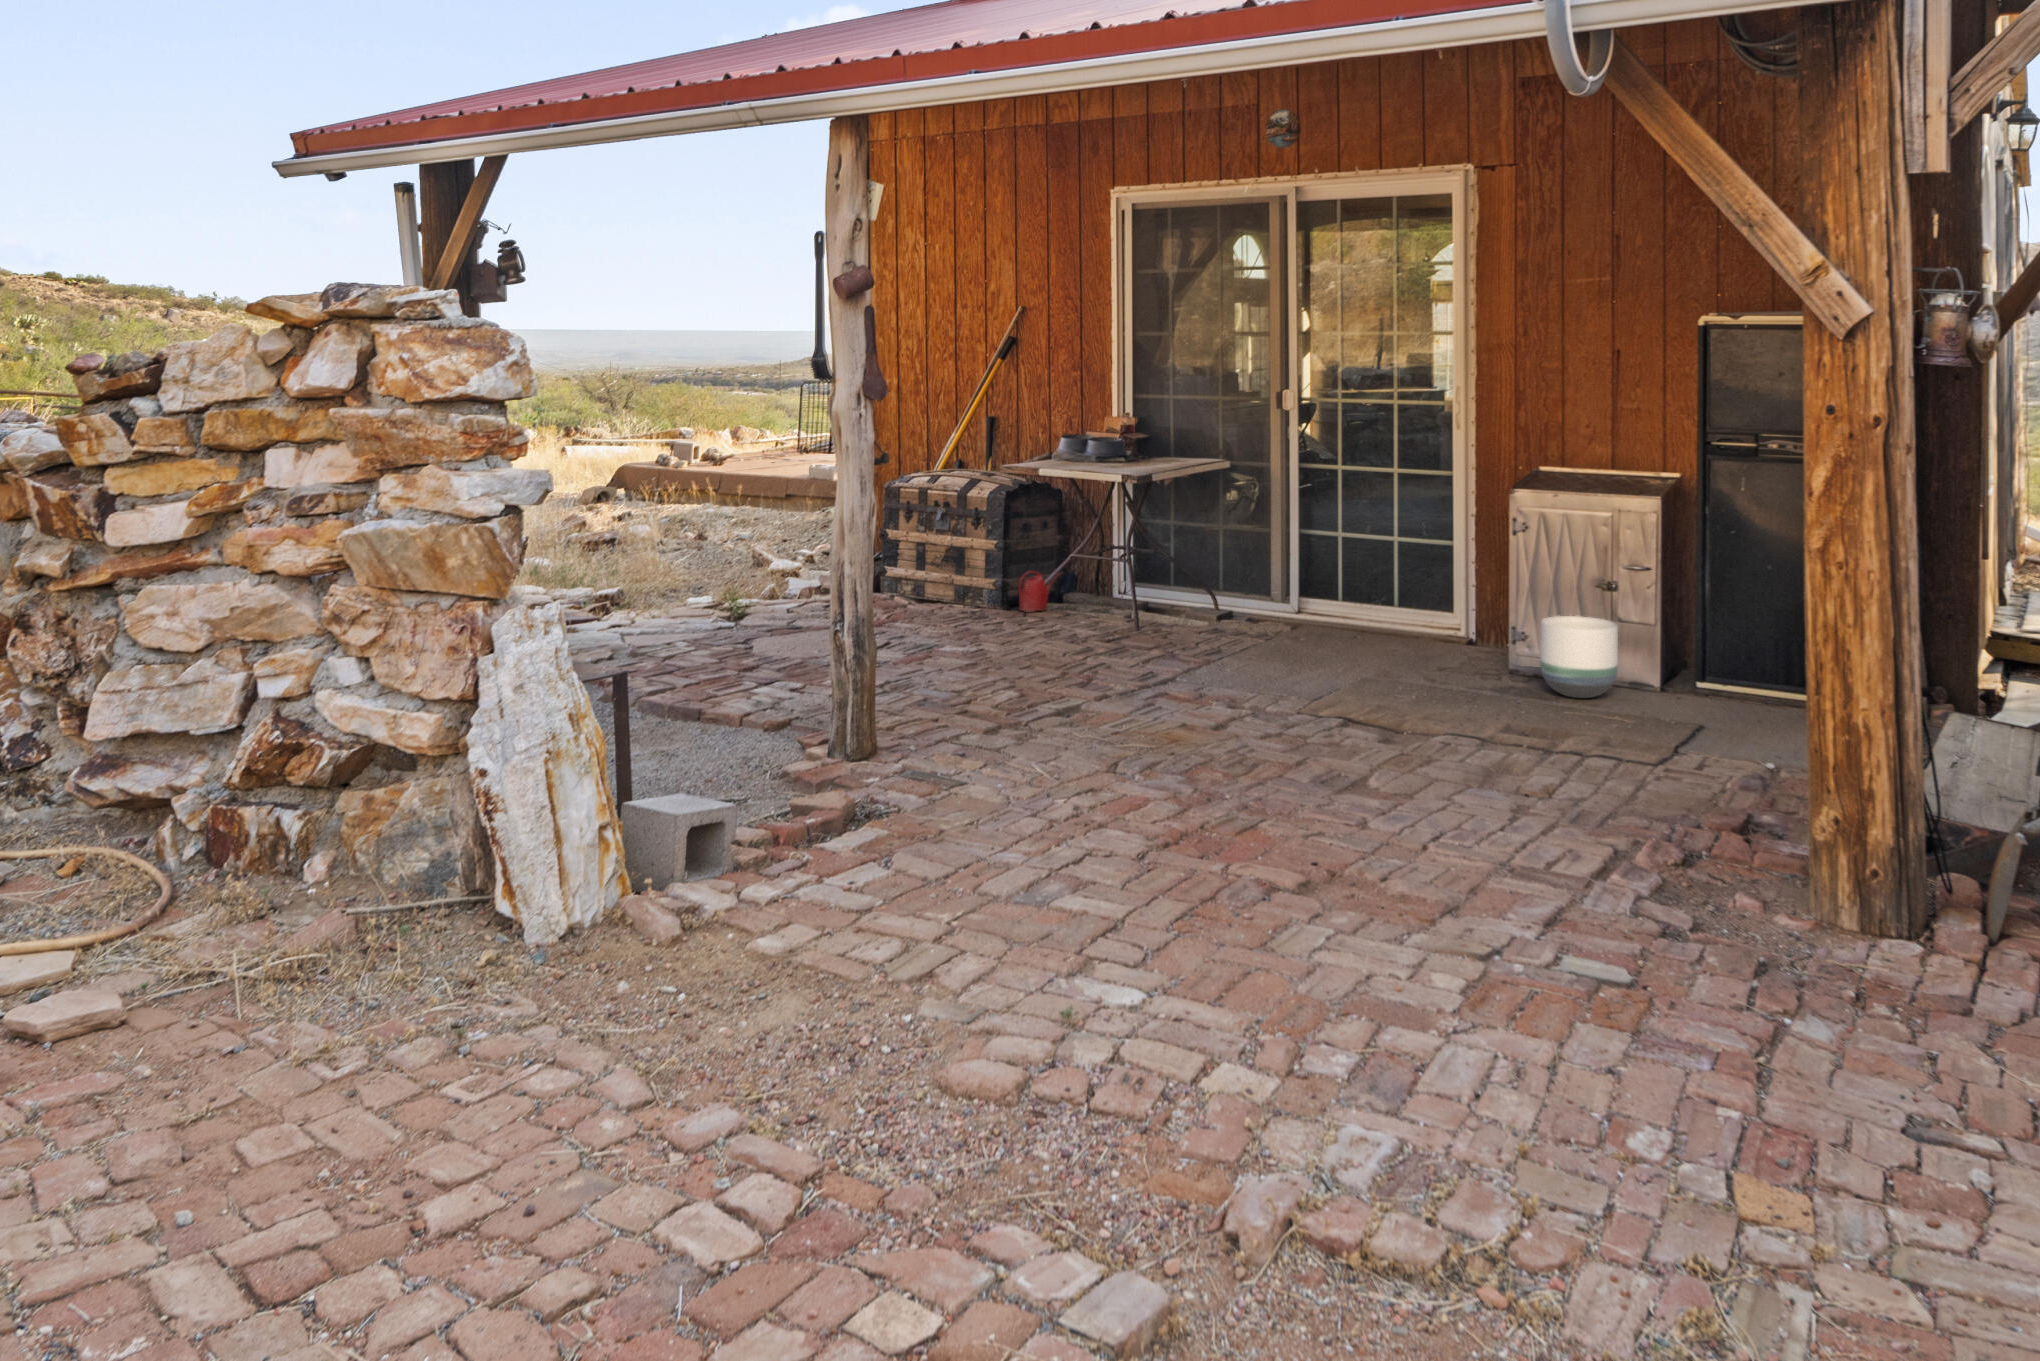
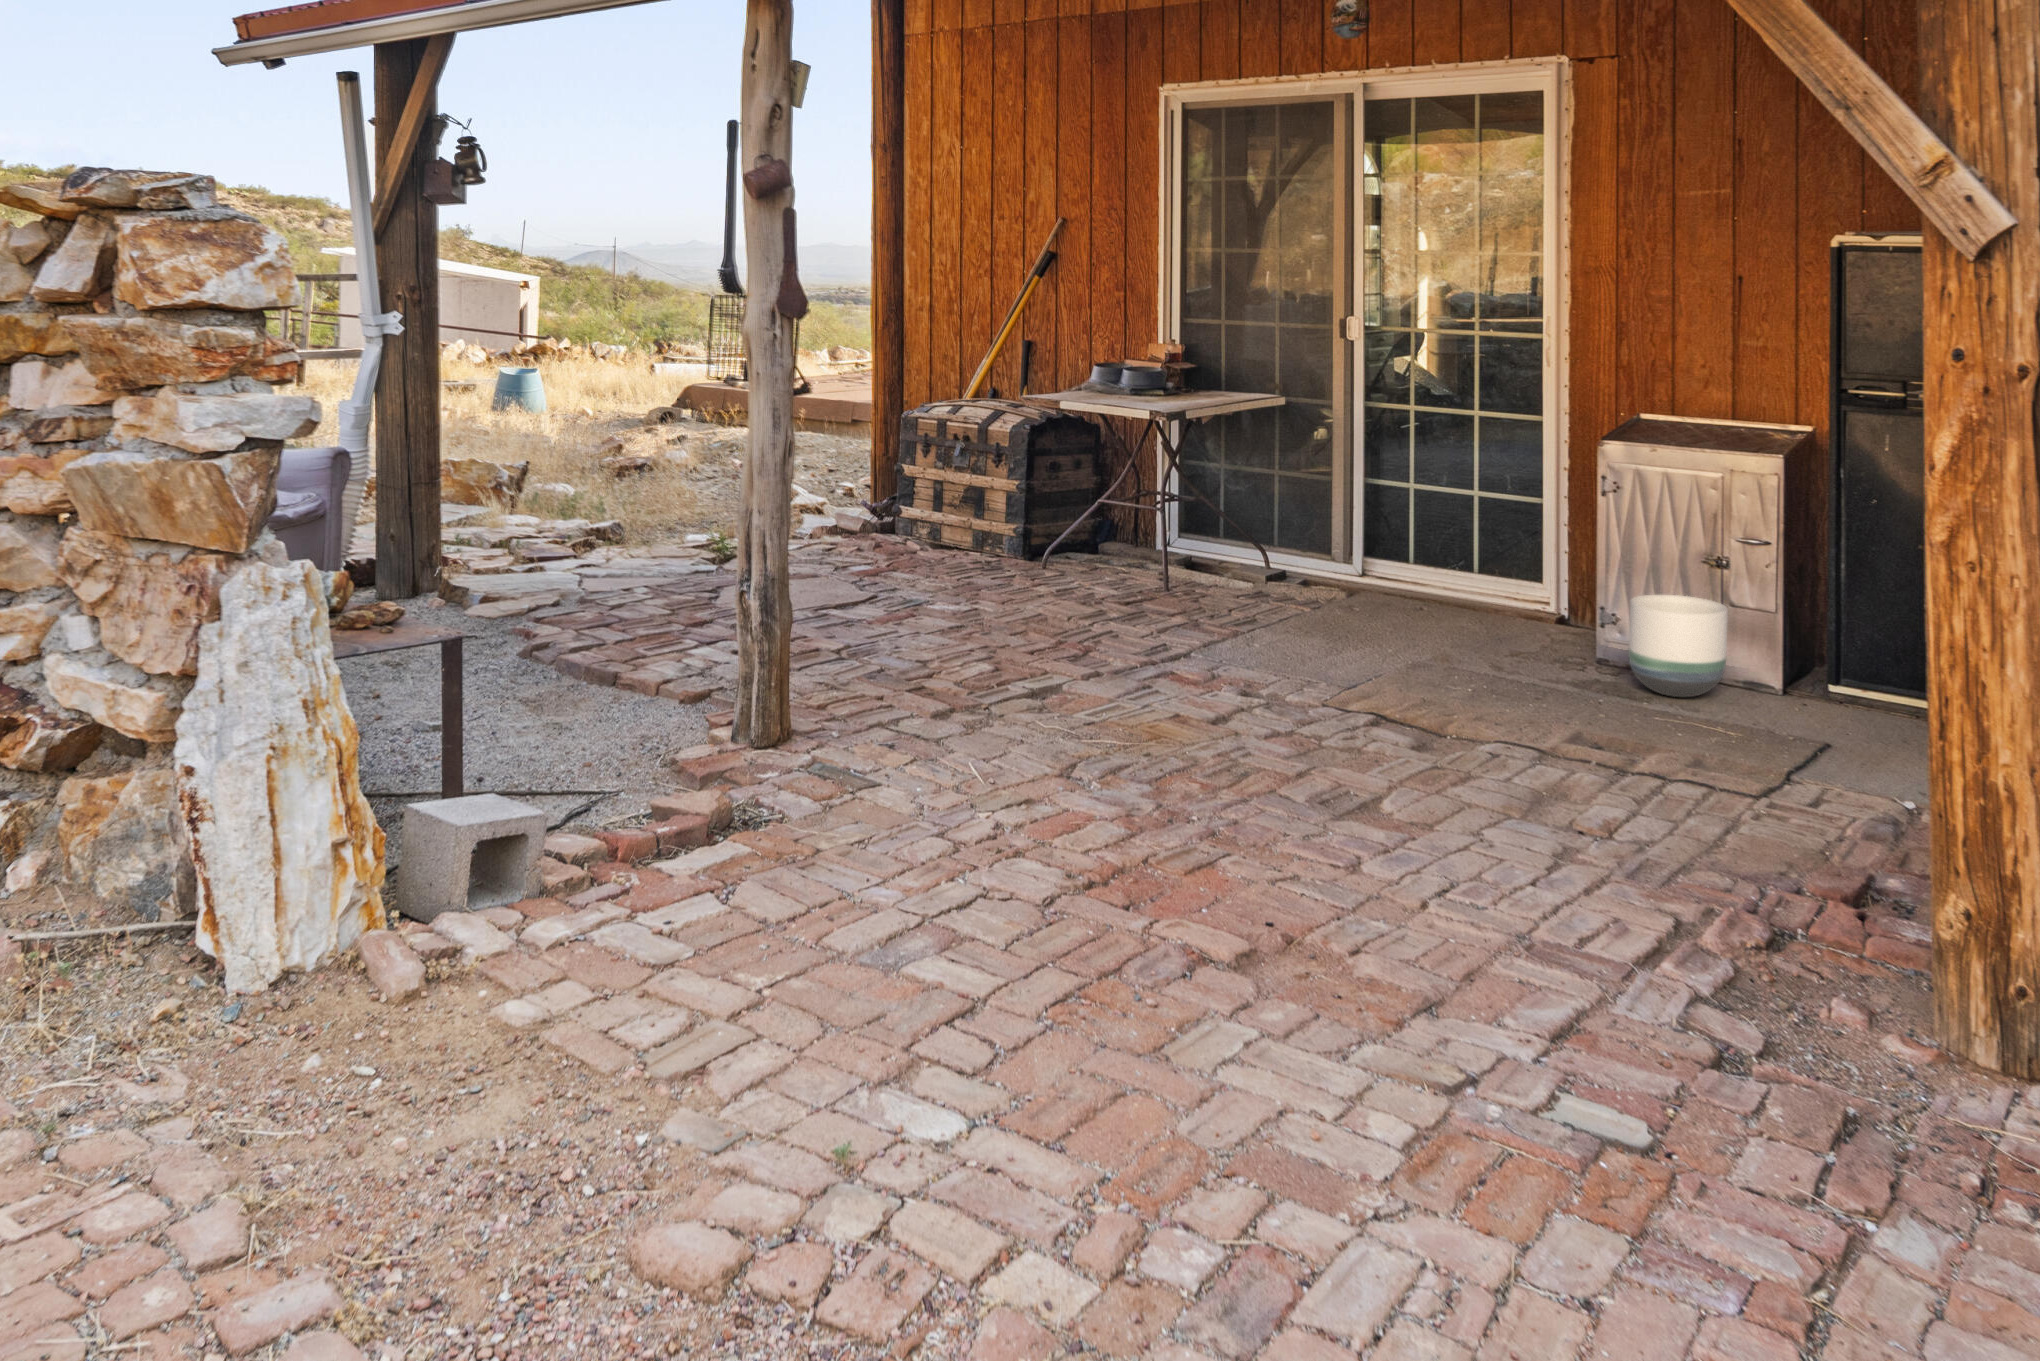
watering can: present [1019,571,1052,612] -> none [1038,517,1090,564]

